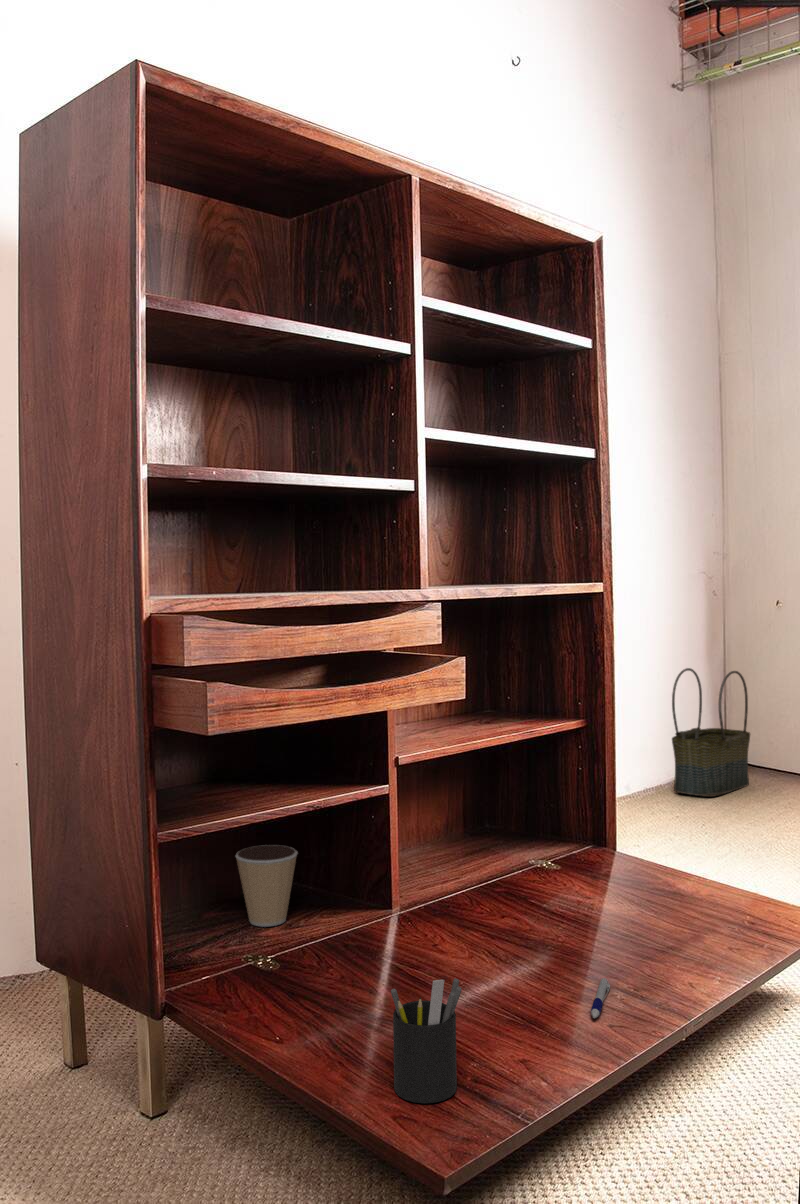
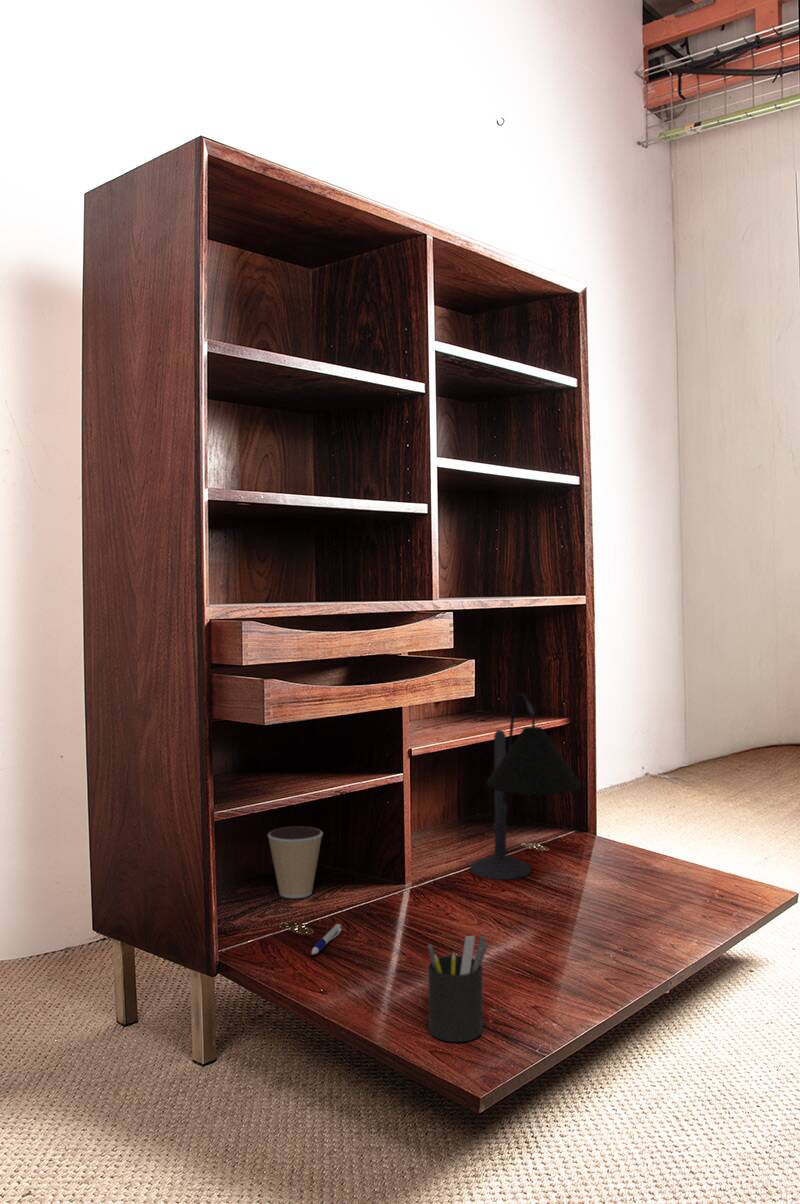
basket: present [672,668,750,797] -> none [636,671,705,787]
desk lamp: none [469,694,589,905] -> present [470,693,581,880]
pen: present [591,978,610,1018] -> present [312,924,342,954]

